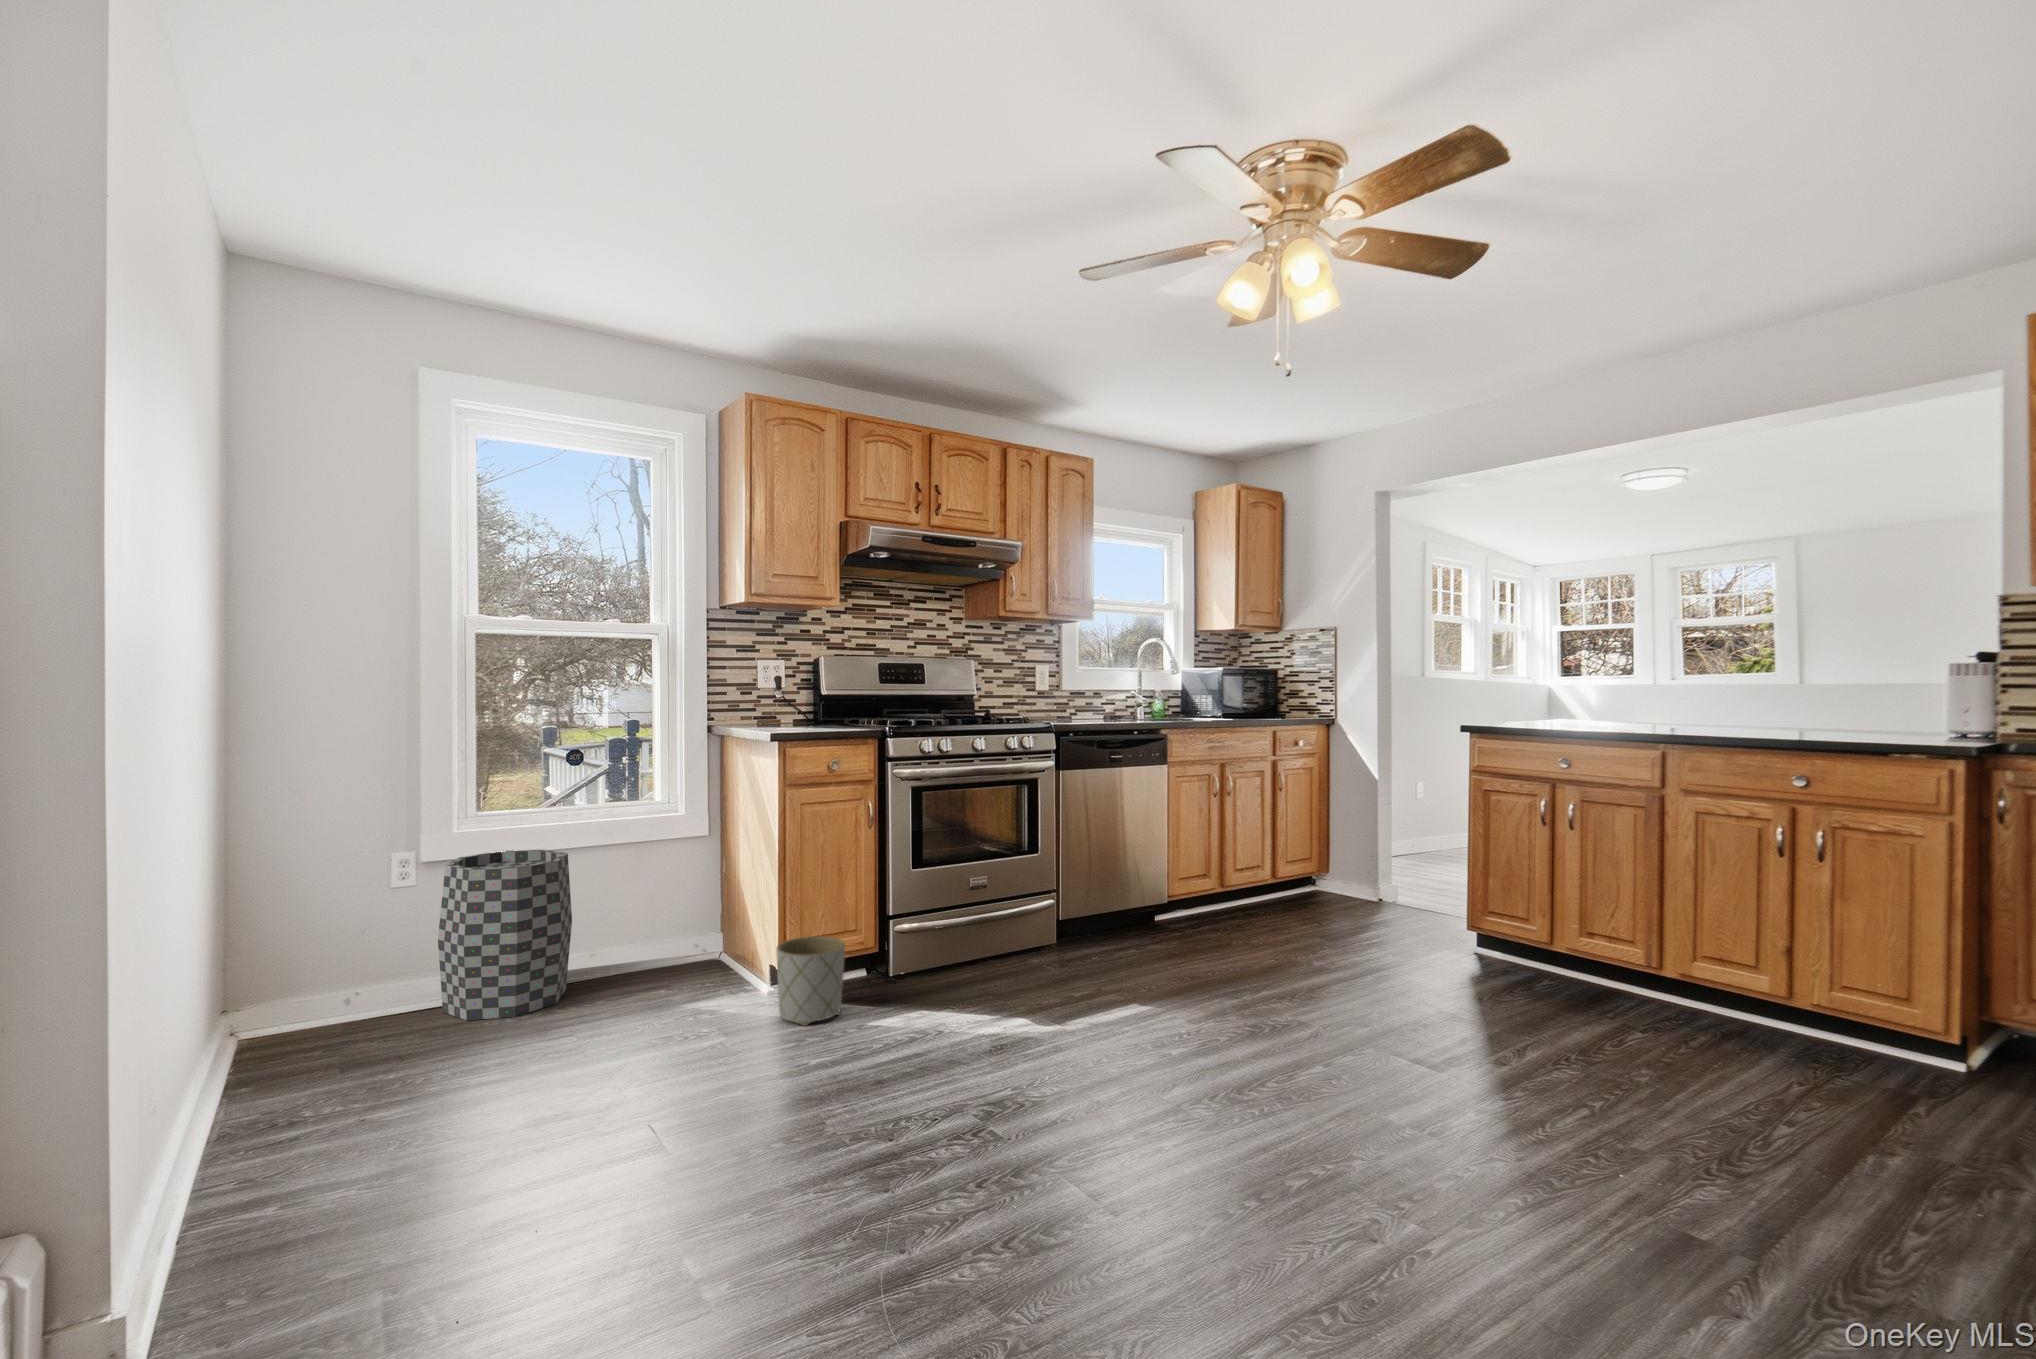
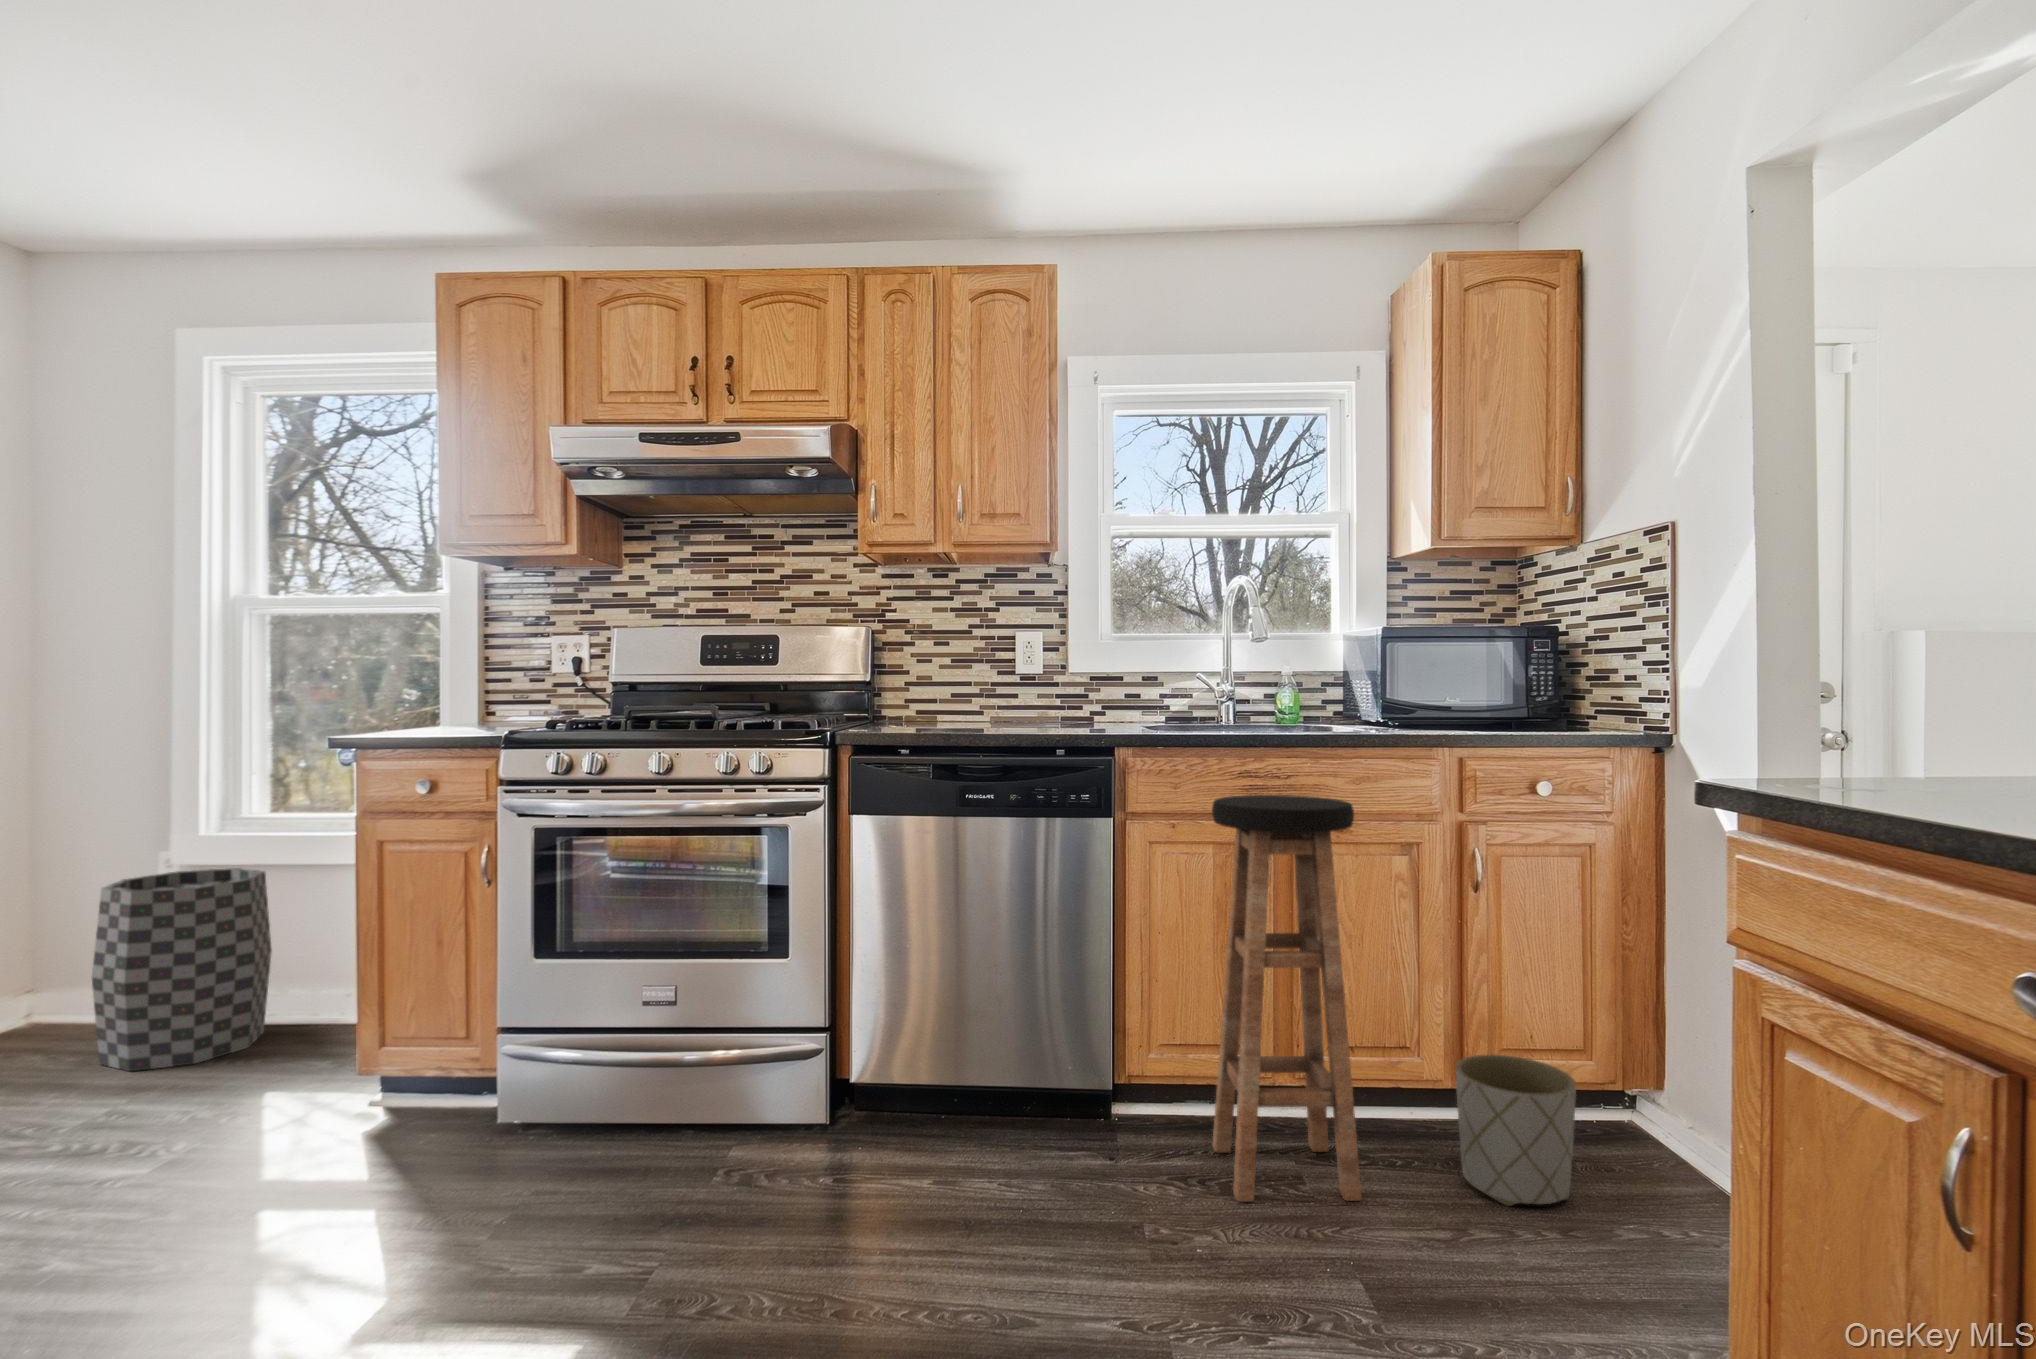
bar stool: none [1213,750,1289,926] -> present [1212,795,1362,1202]
planter: present [776,936,845,1026] -> present [1455,1055,1576,1206]

